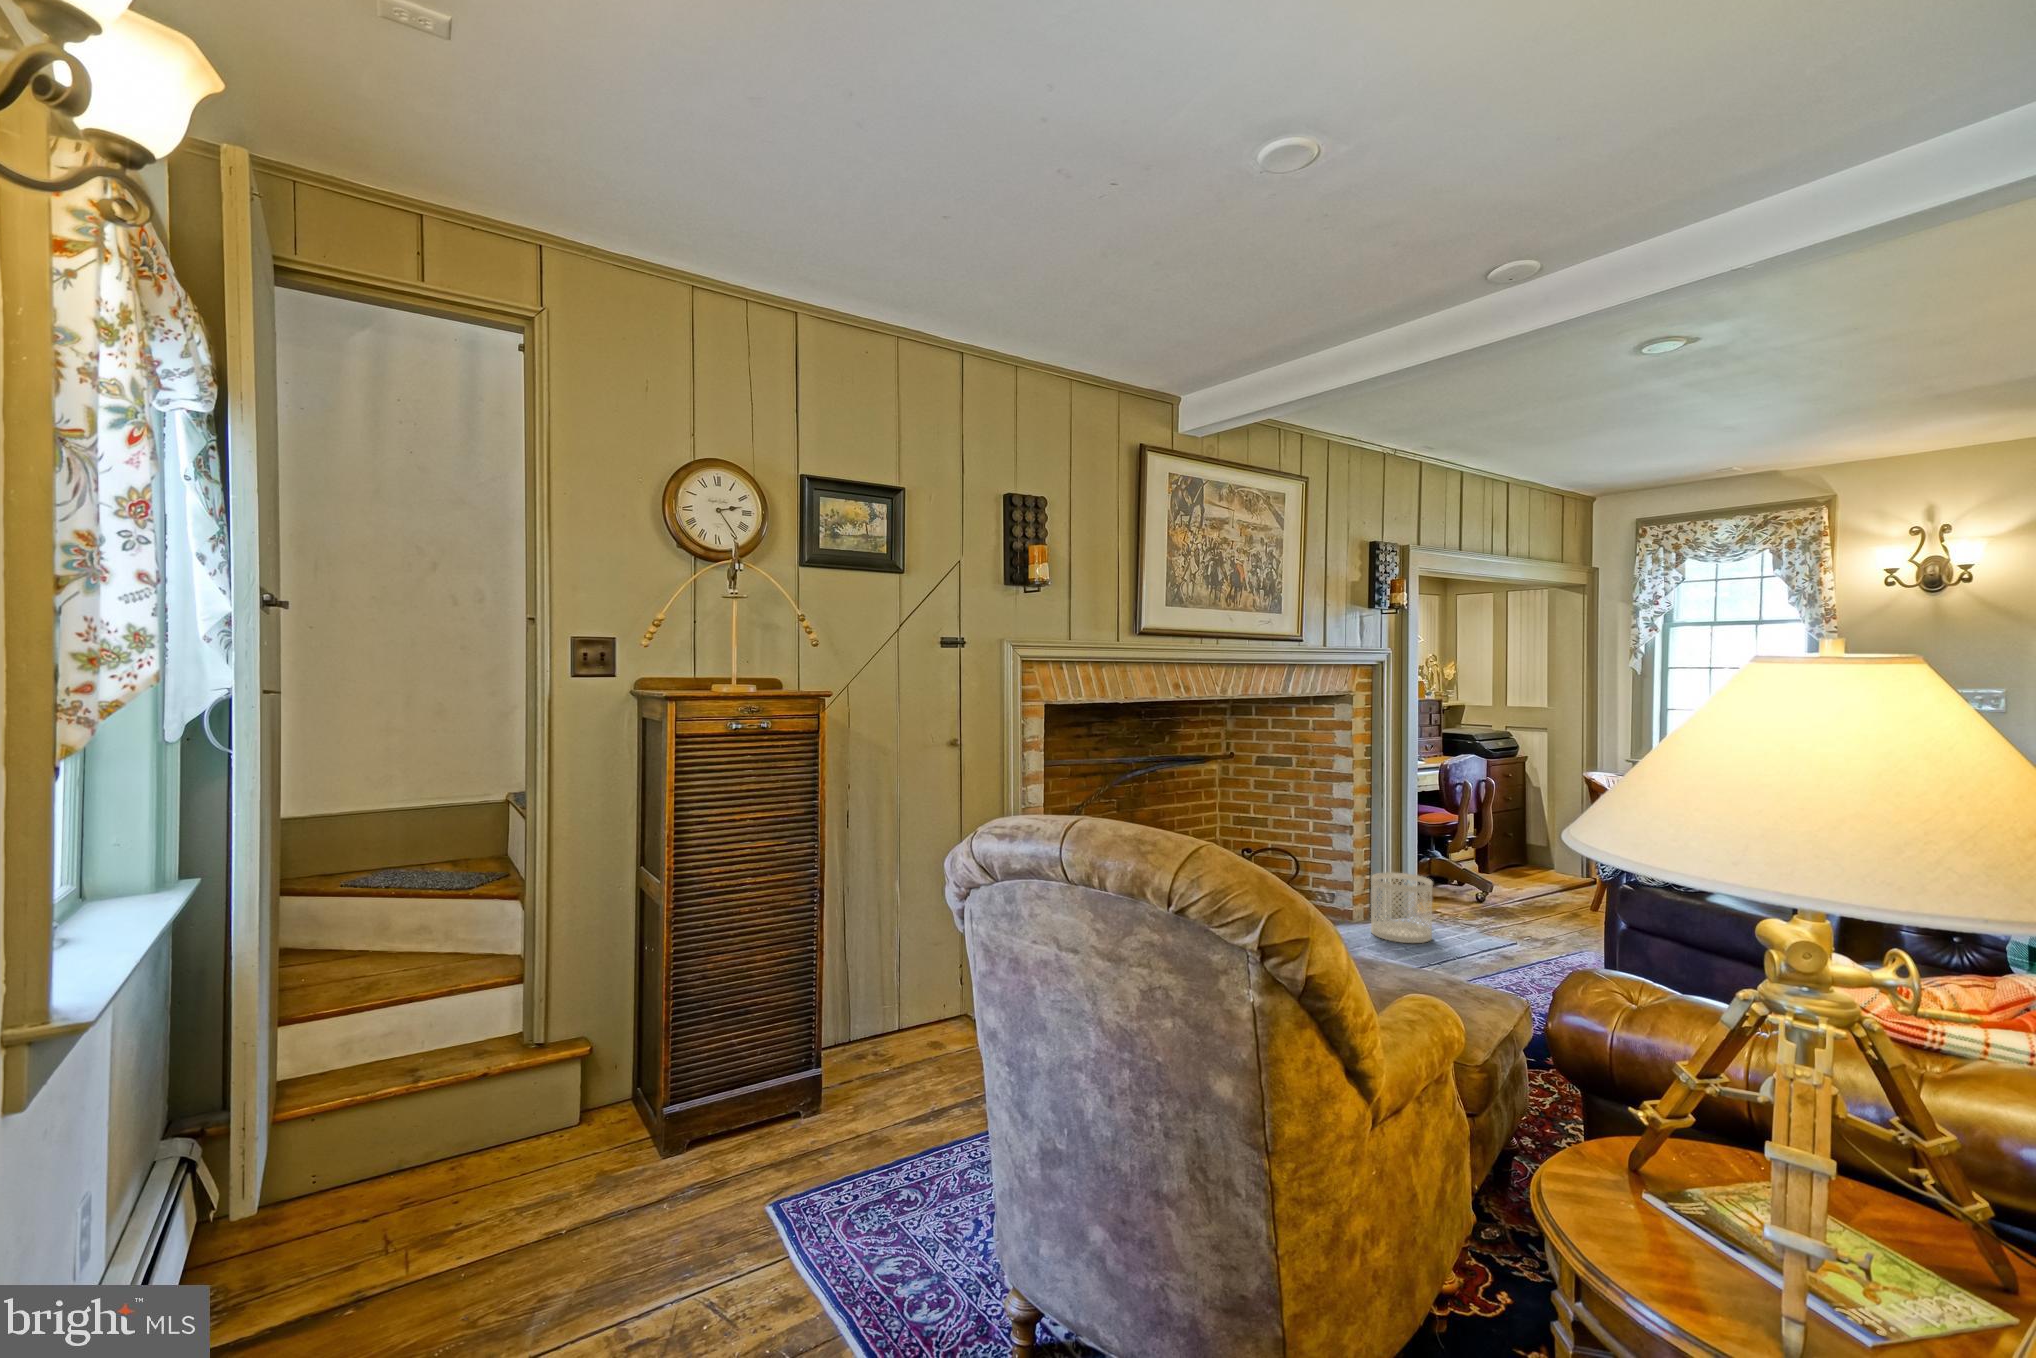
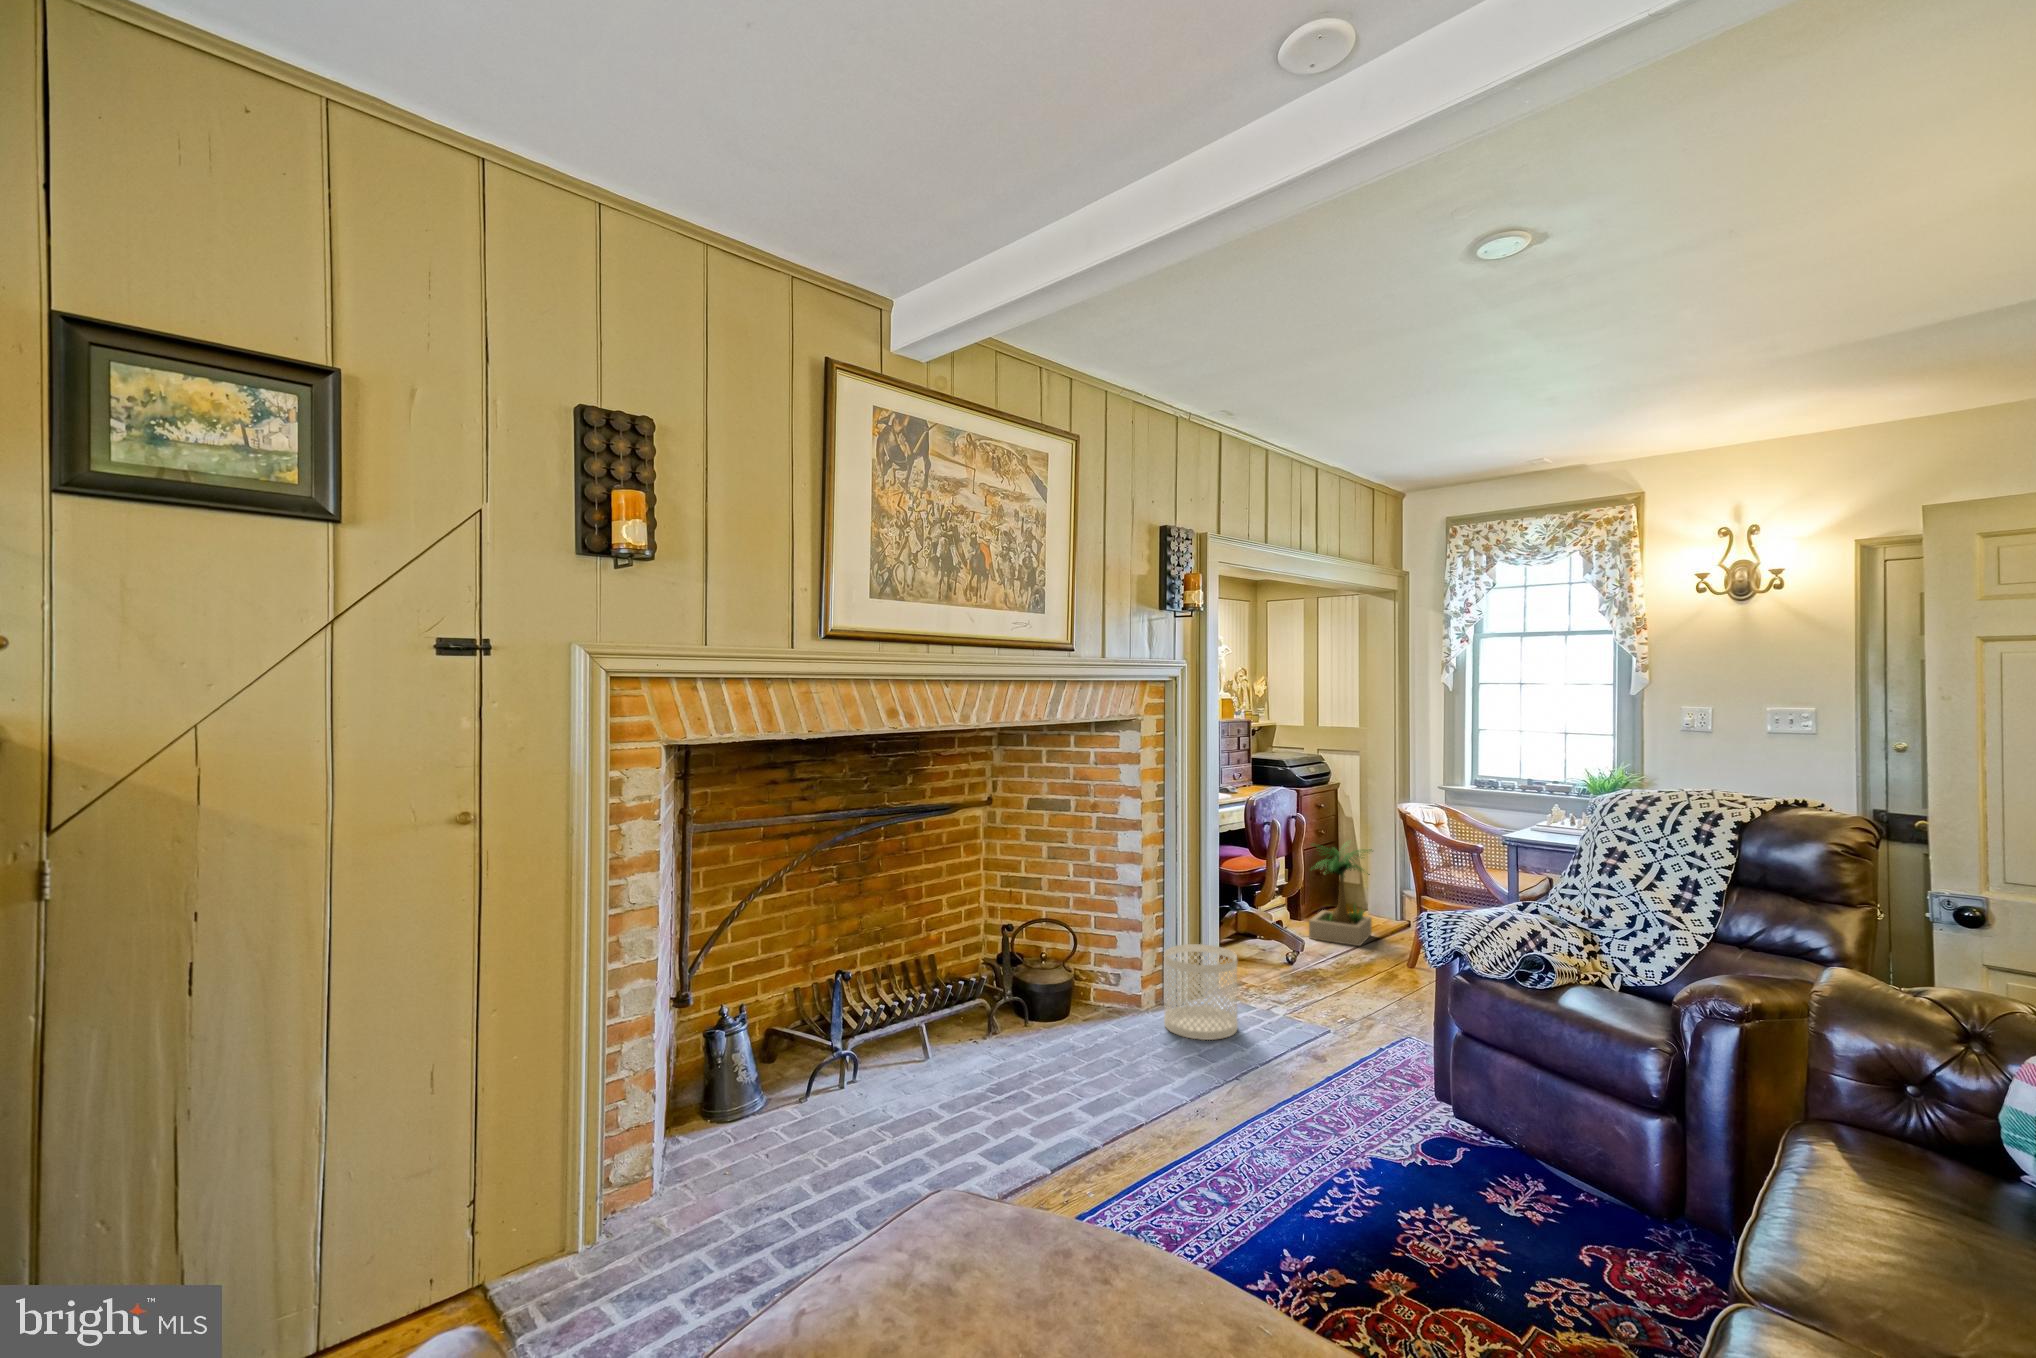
potted plant: none [1492,803,1567,893] -> present [1309,842,1372,946]

